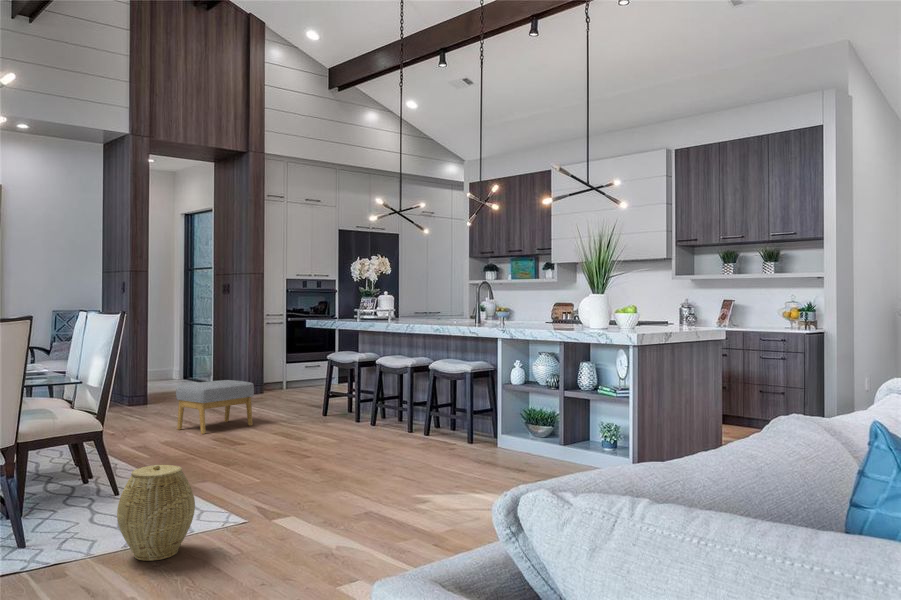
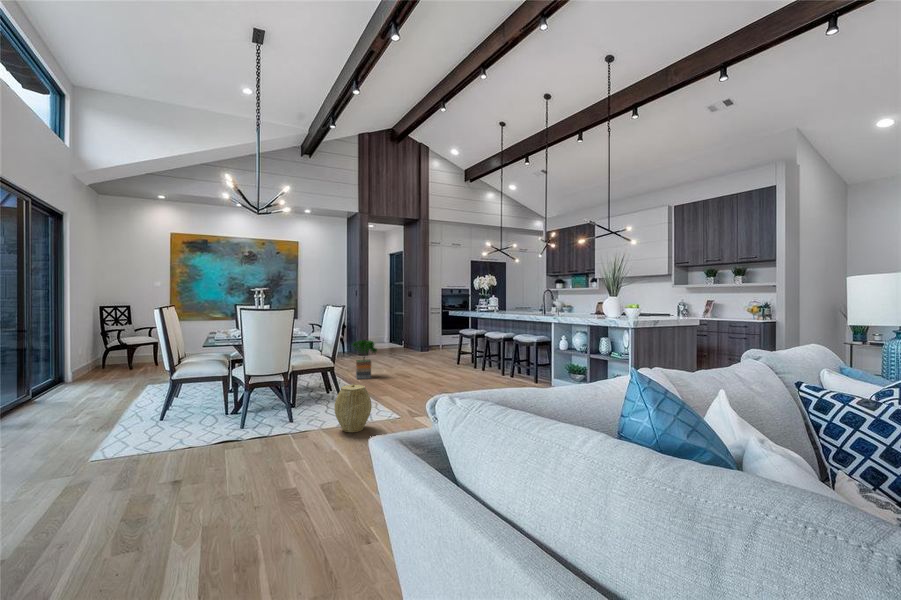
potted tree: none [126,375,181,452] -> present [352,340,377,379]
footstool: present [176,380,254,434] -> none [378,344,418,372]

